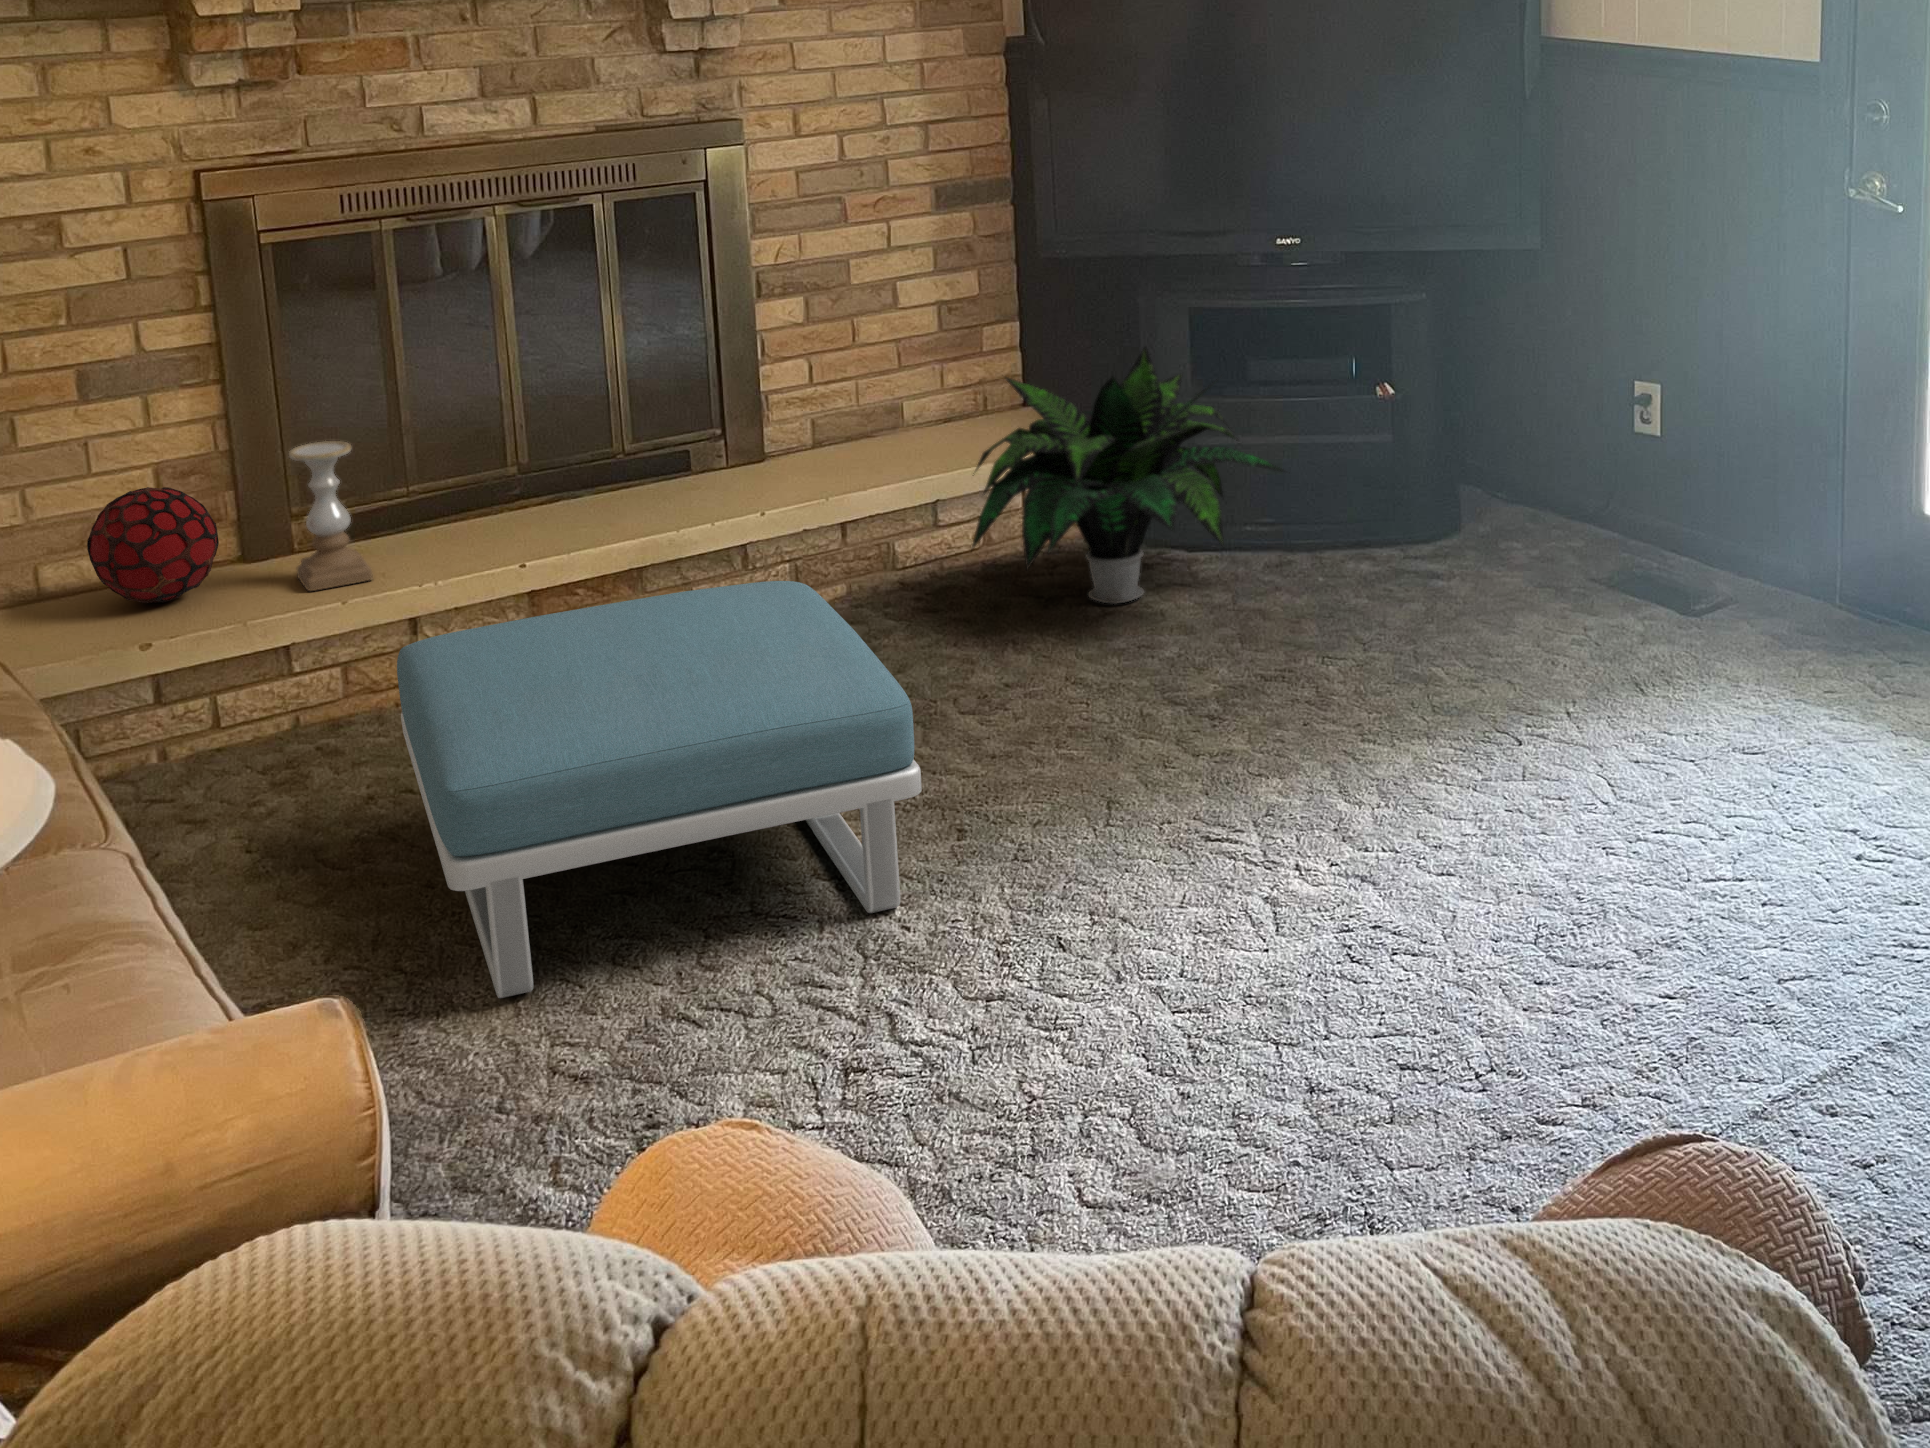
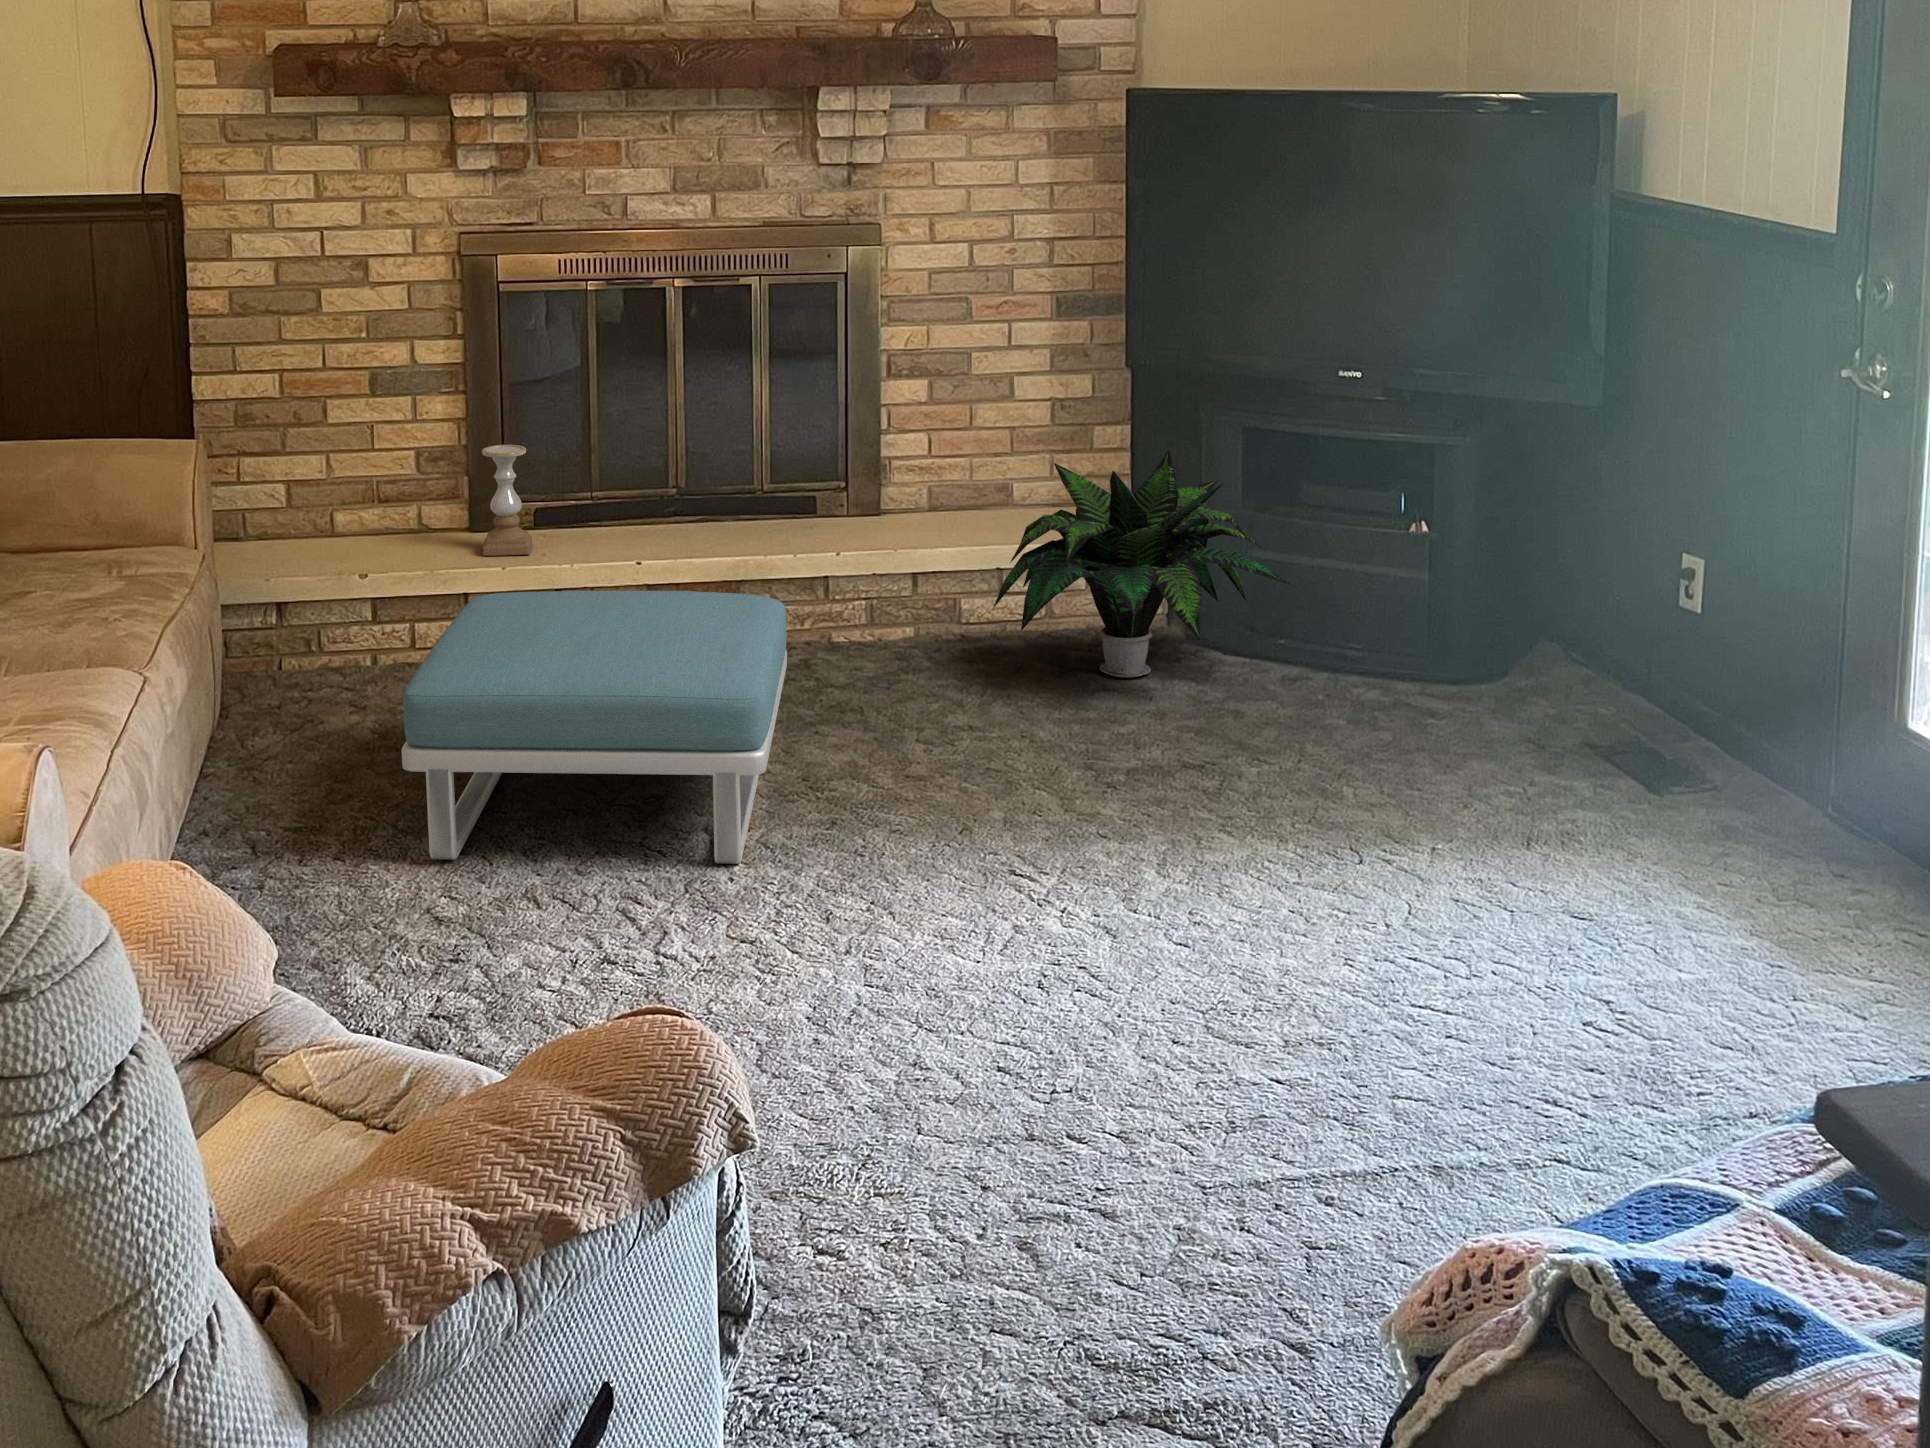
decorative orb: present [87,487,219,603] -> none [346,462,433,547]

